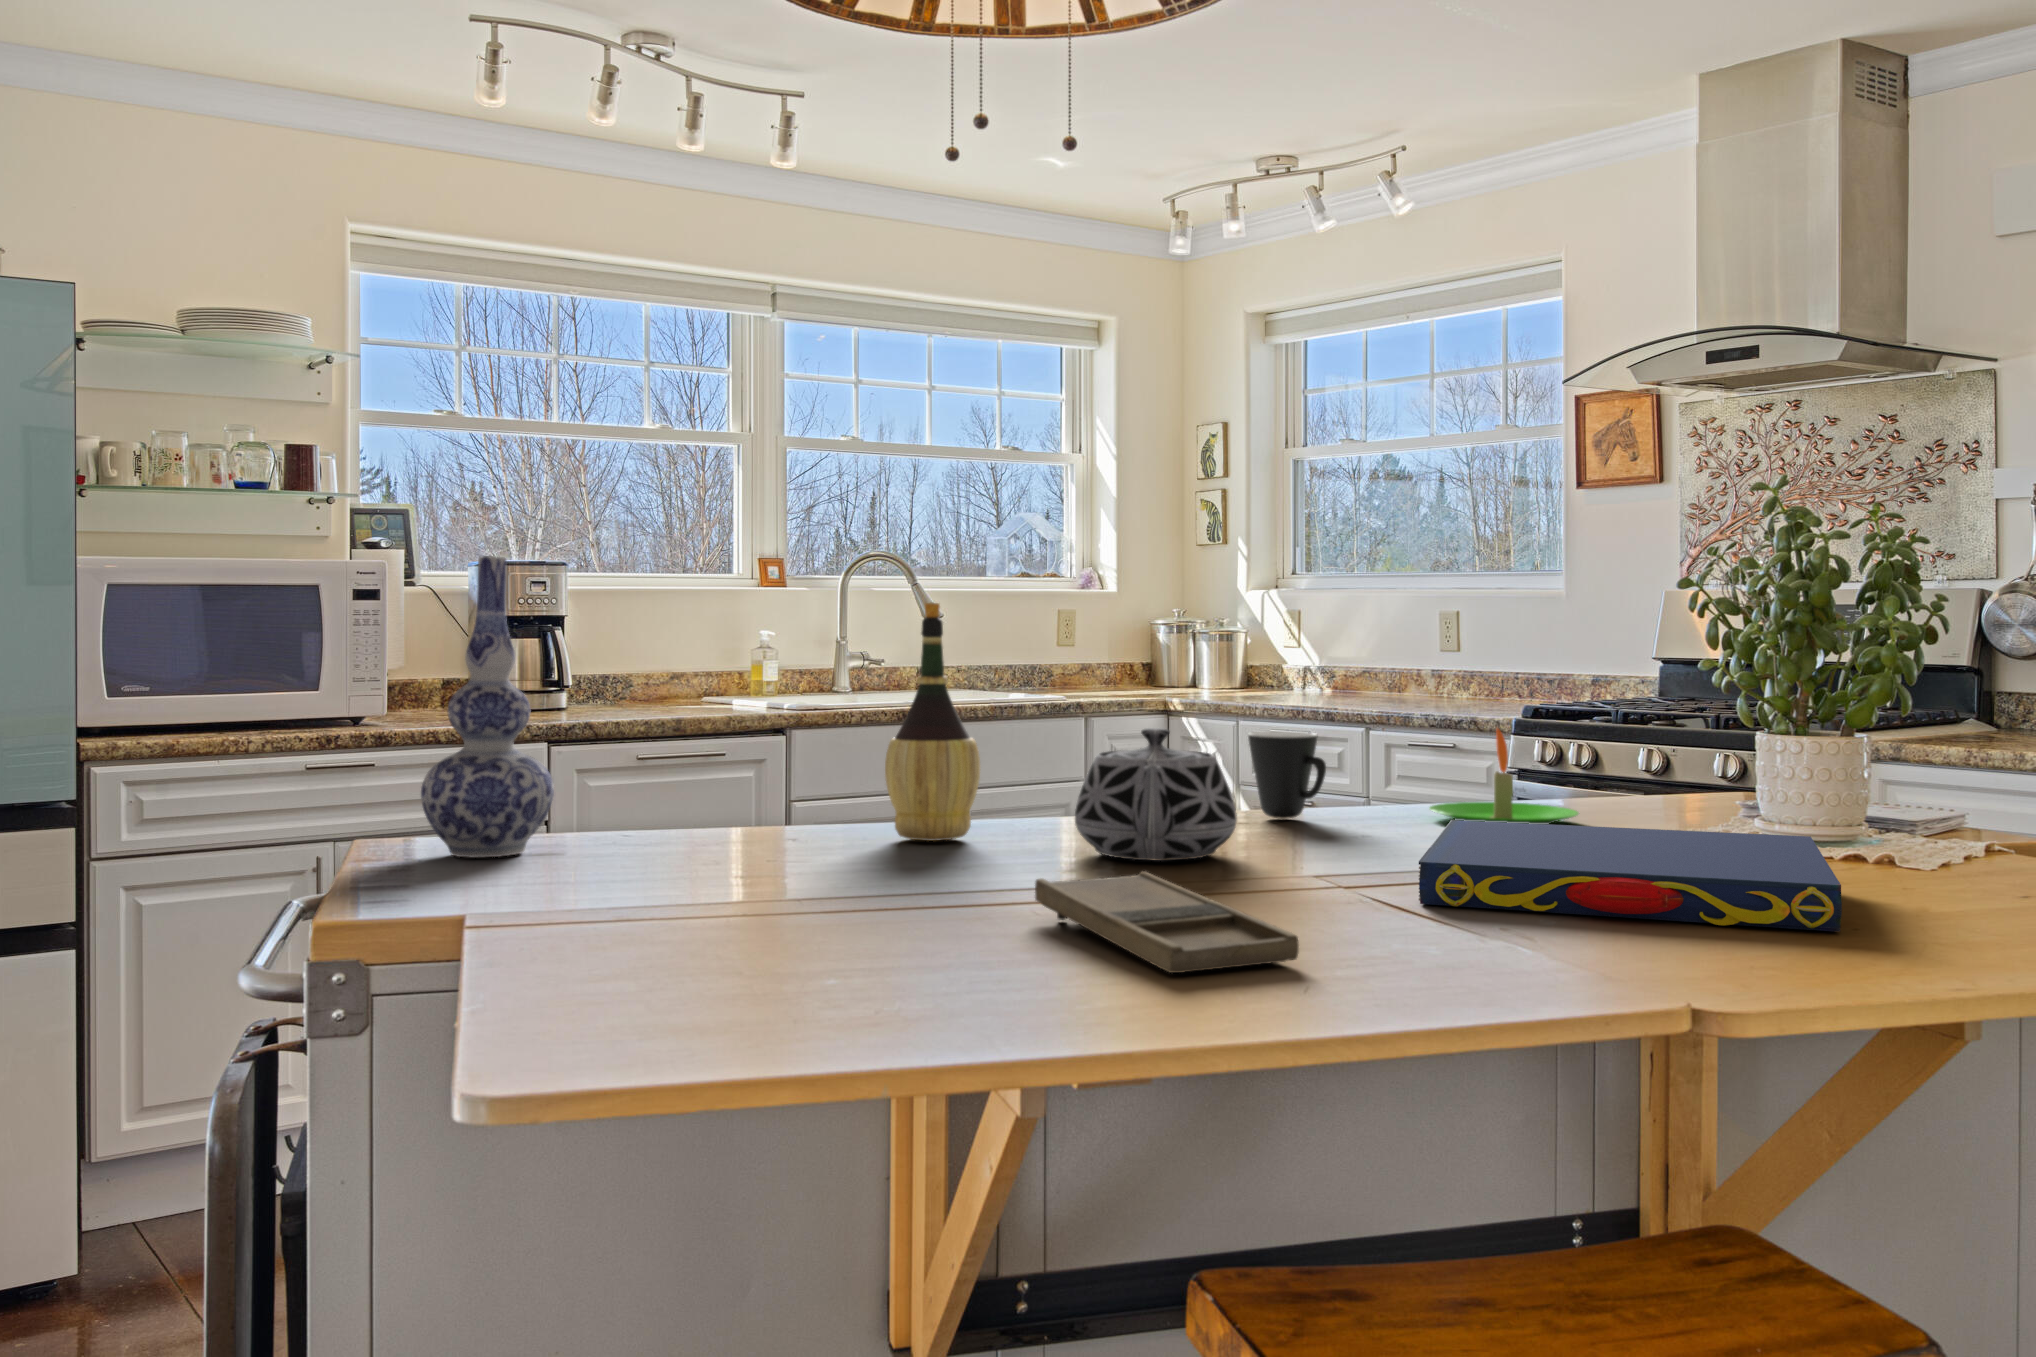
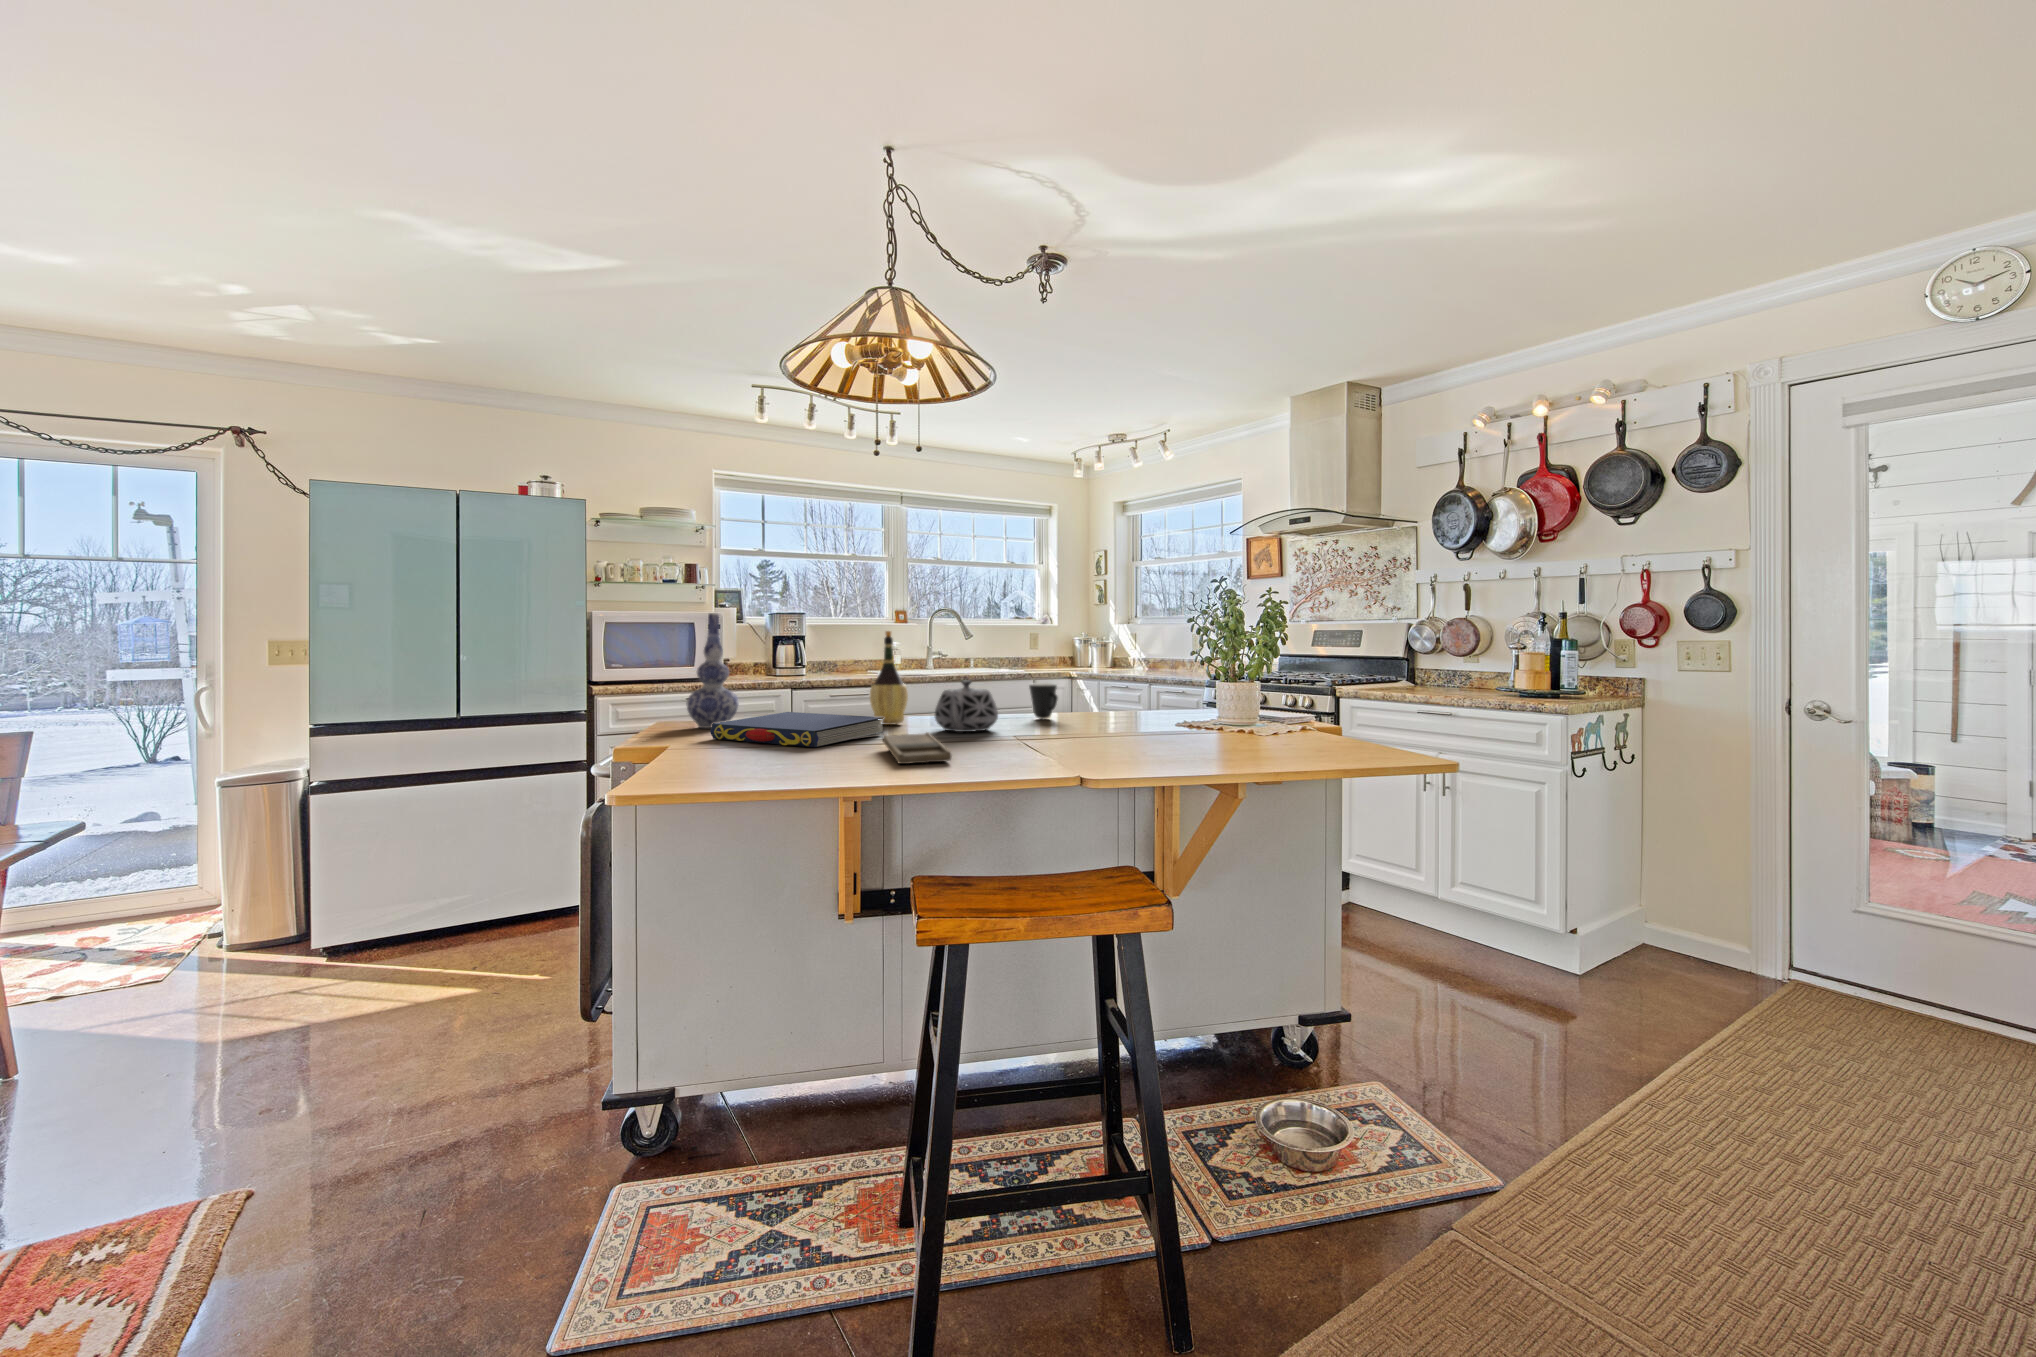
candle: present [1430,728,1579,824] -> none [1102,682,1162,722]
book: present [1419,820,1842,932] -> present [710,712,884,747]

